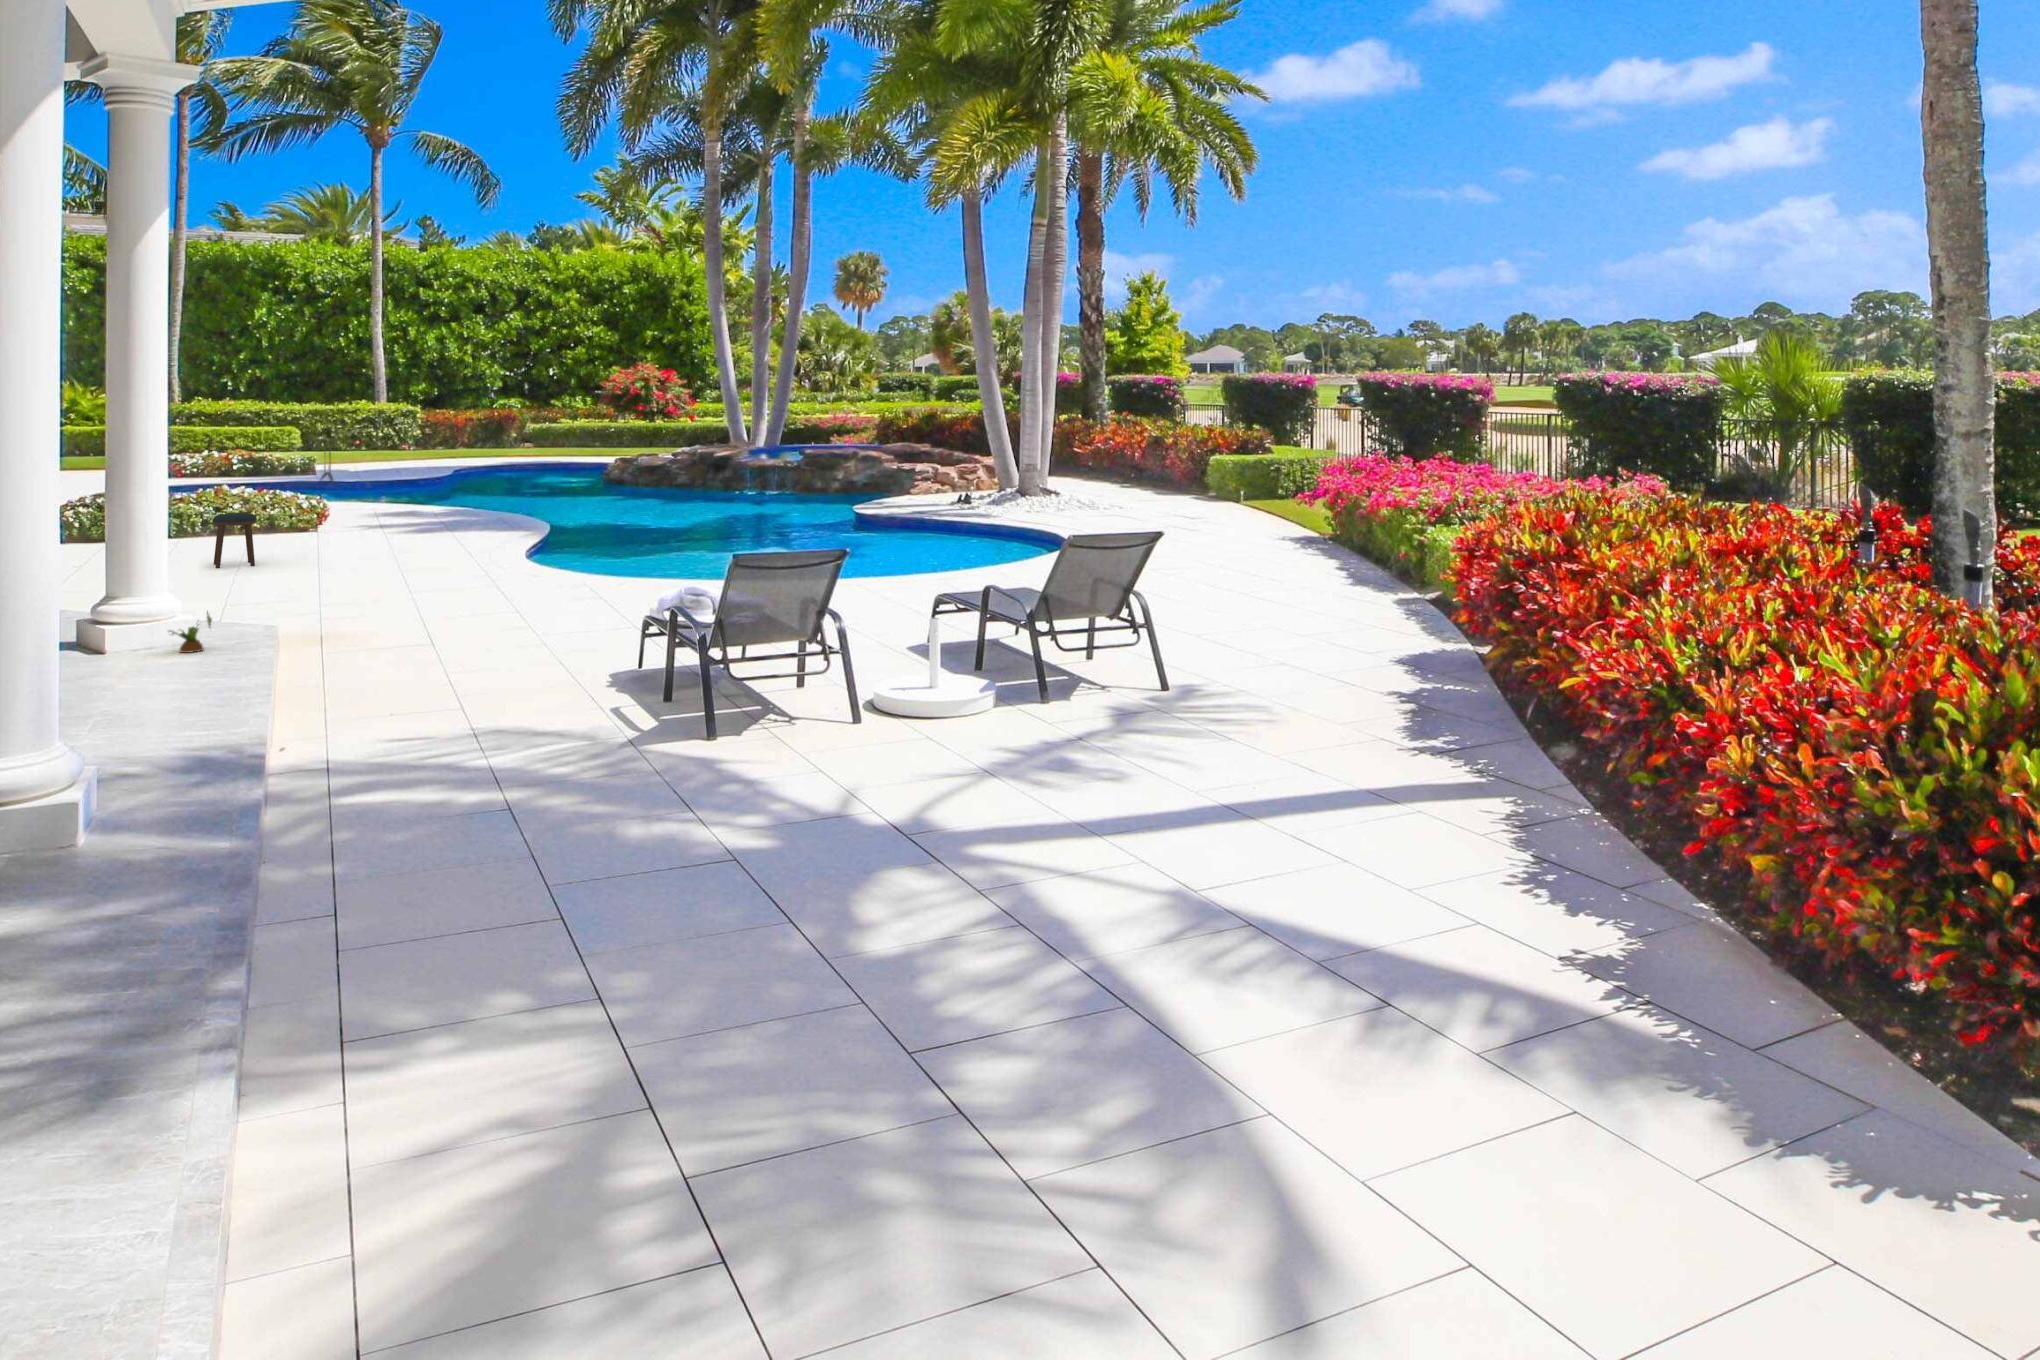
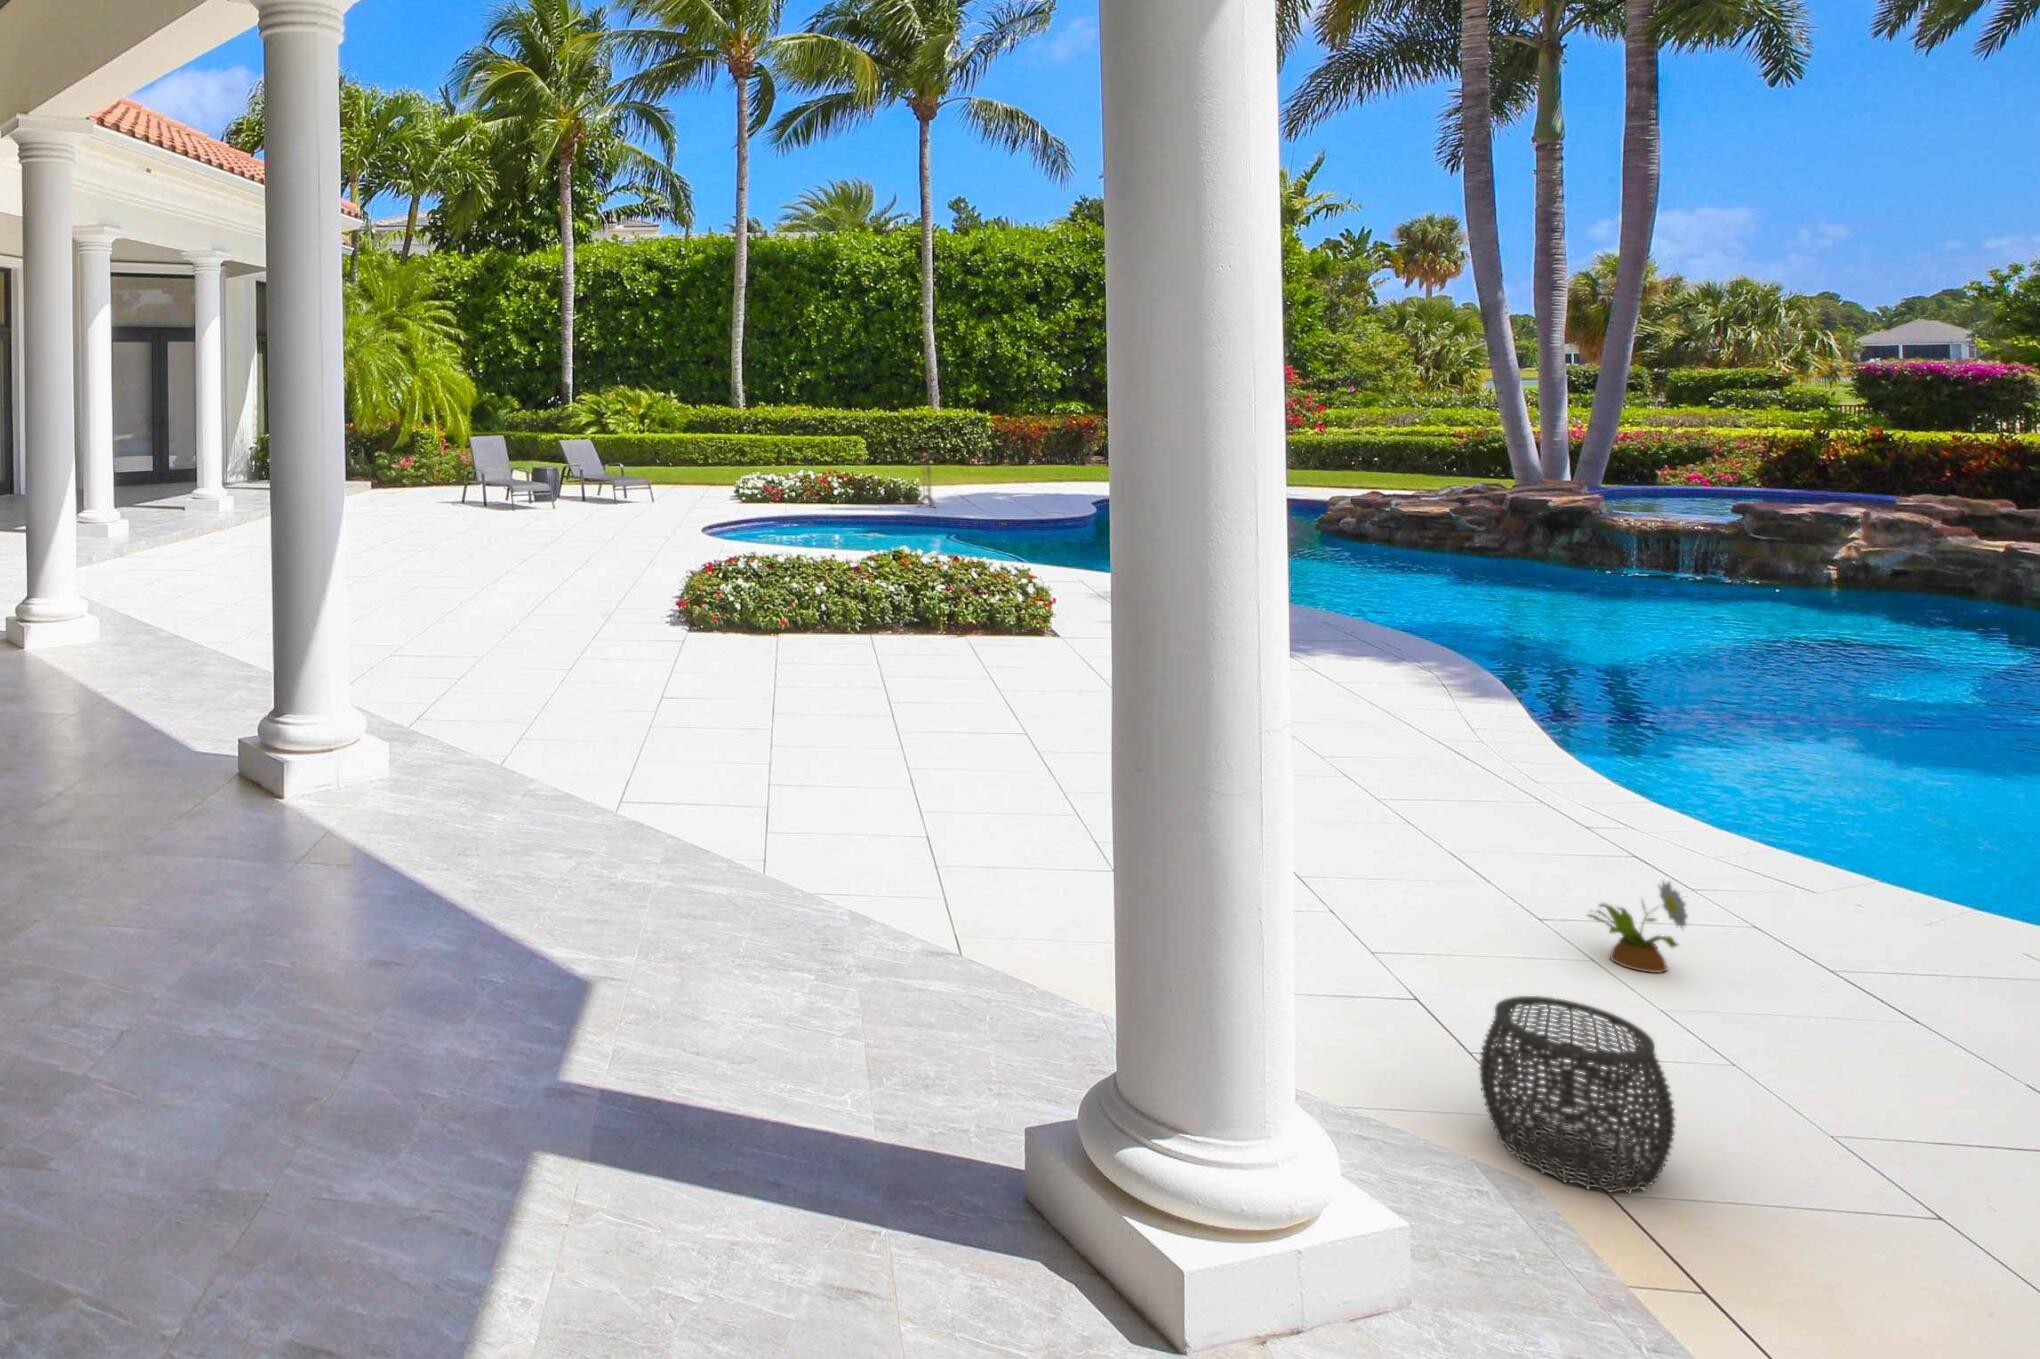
stool: present [212,513,257,568] -> none [977,602,1047,691]
woven basket: none [233,601,299,658] -> present [1479,996,1675,1193]
decorative plant: present [169,611,212,653] -> present [1589,882,1687,973]

